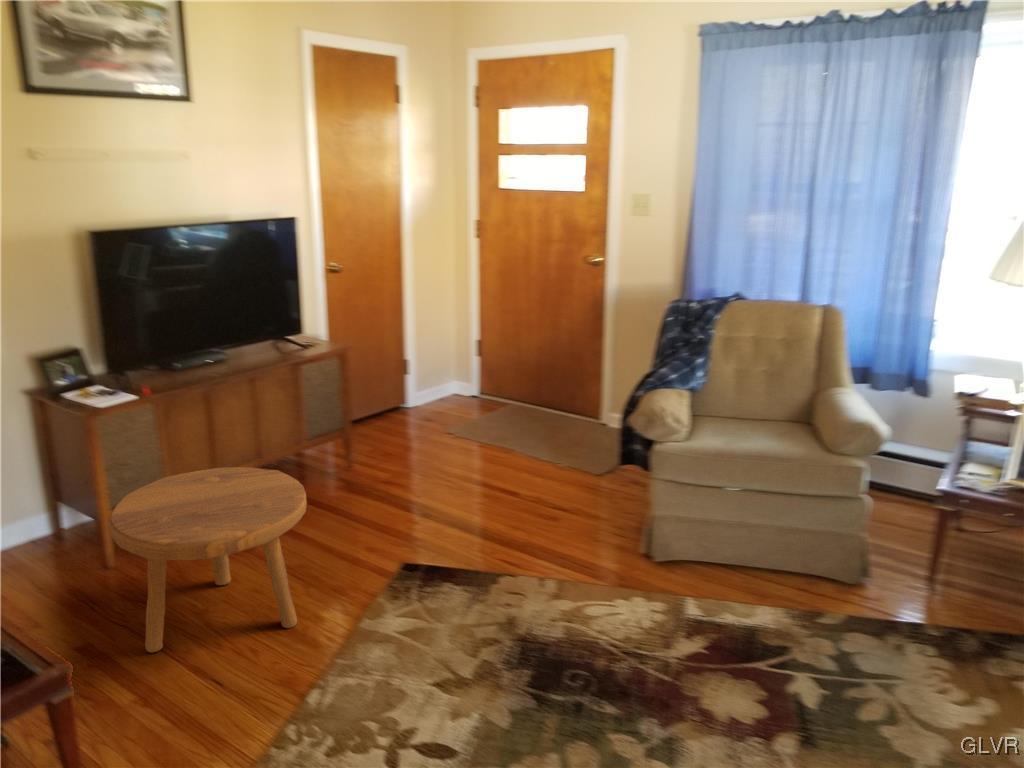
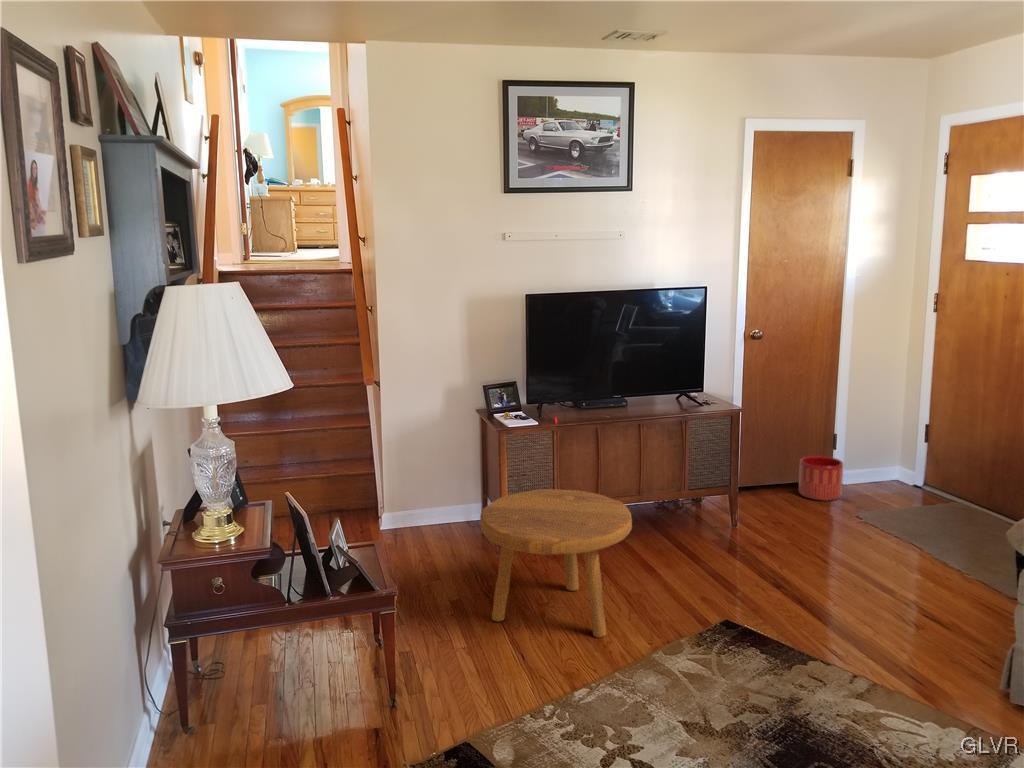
planter: none [383,382,423,425] -> present [799,456,843,501]

